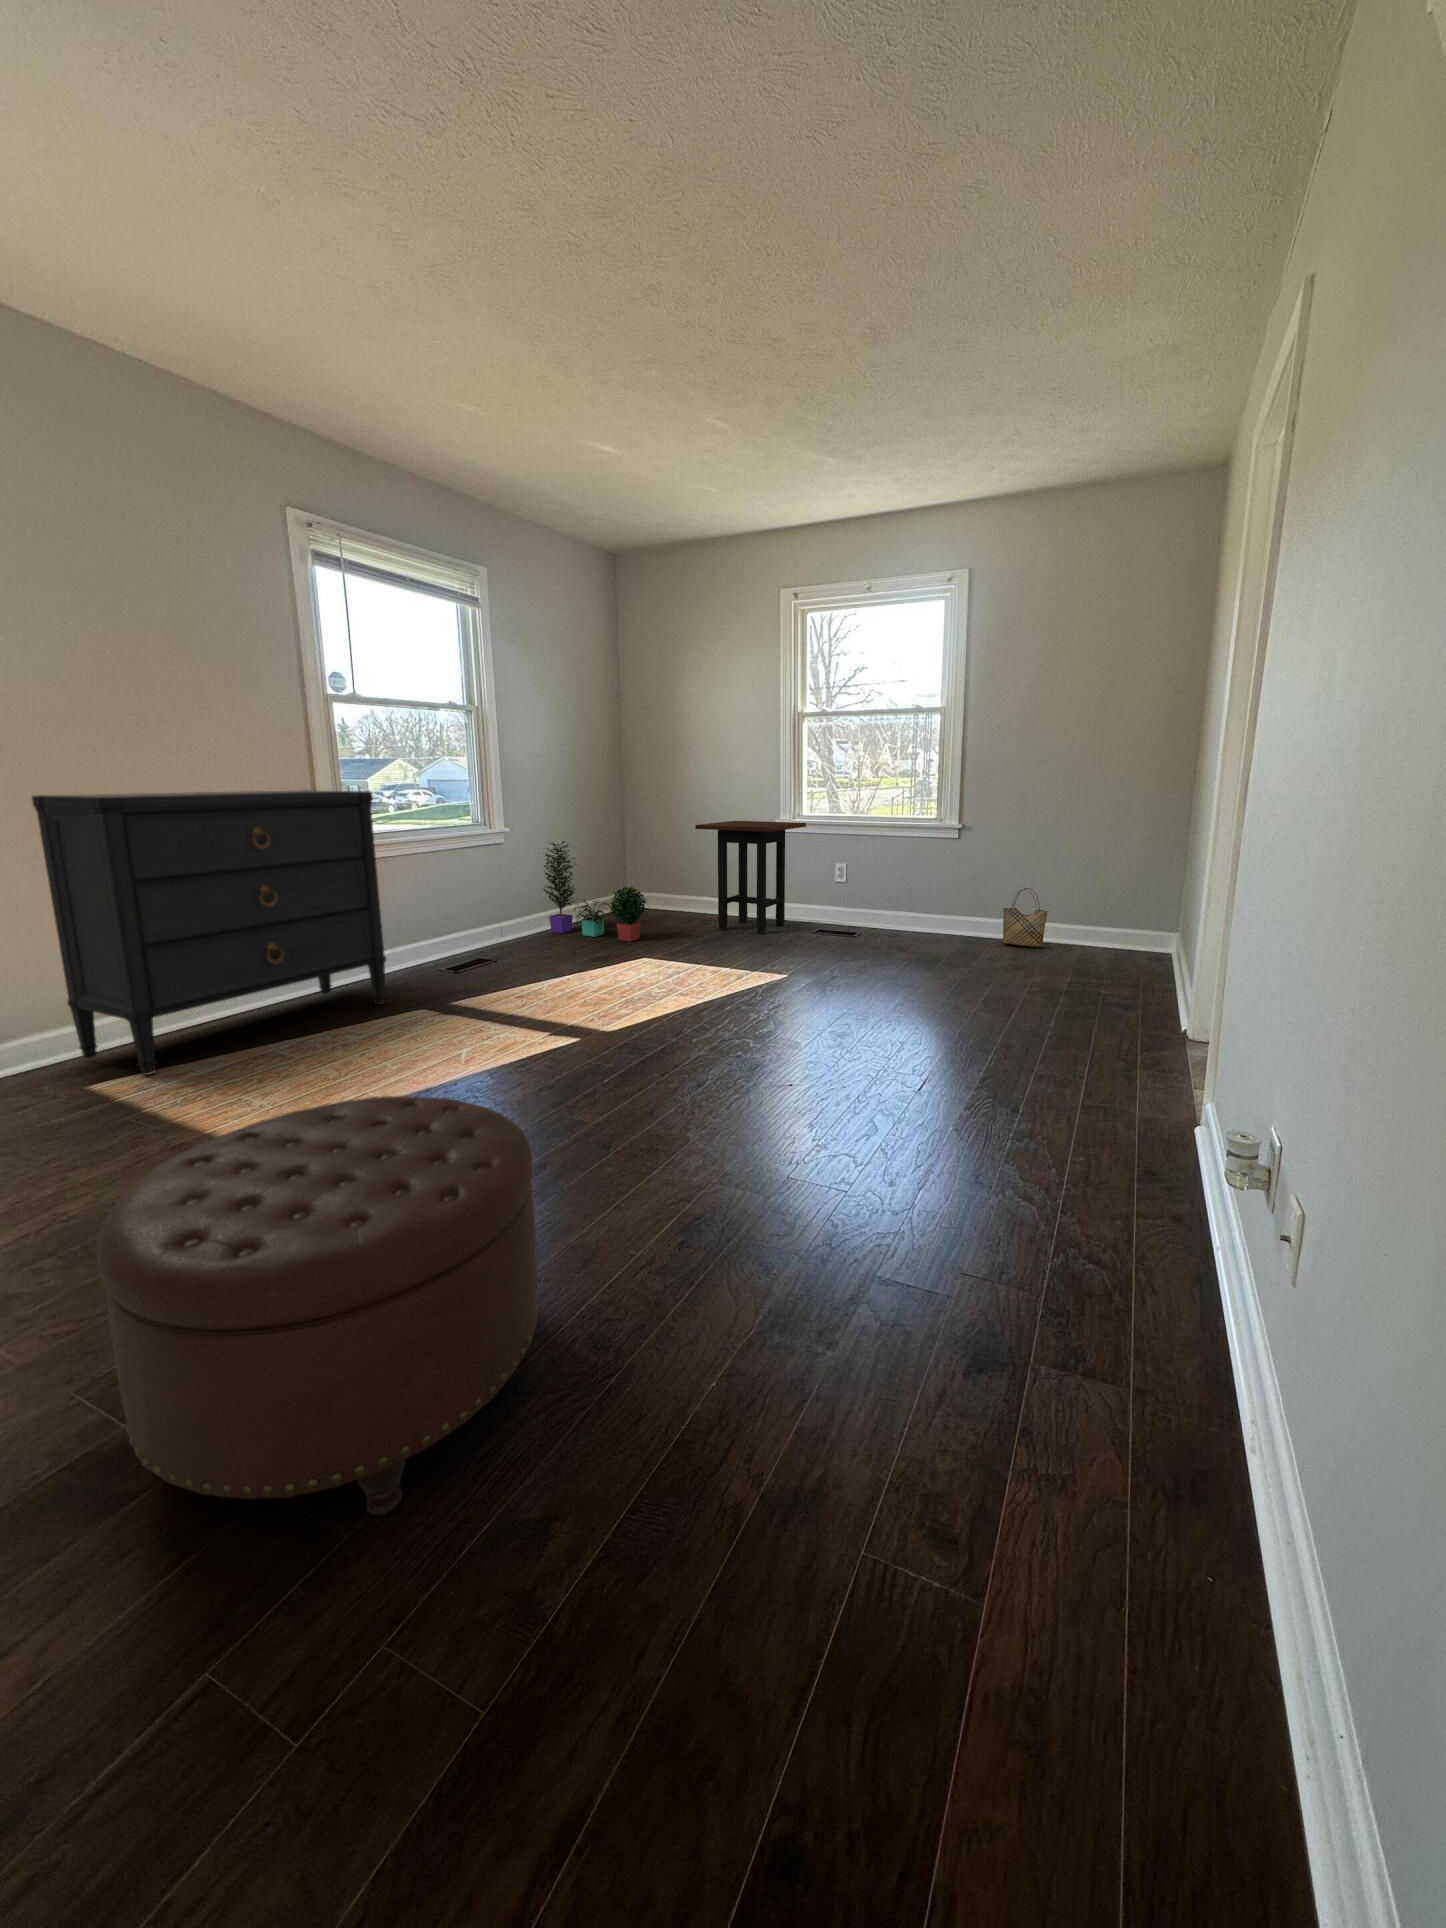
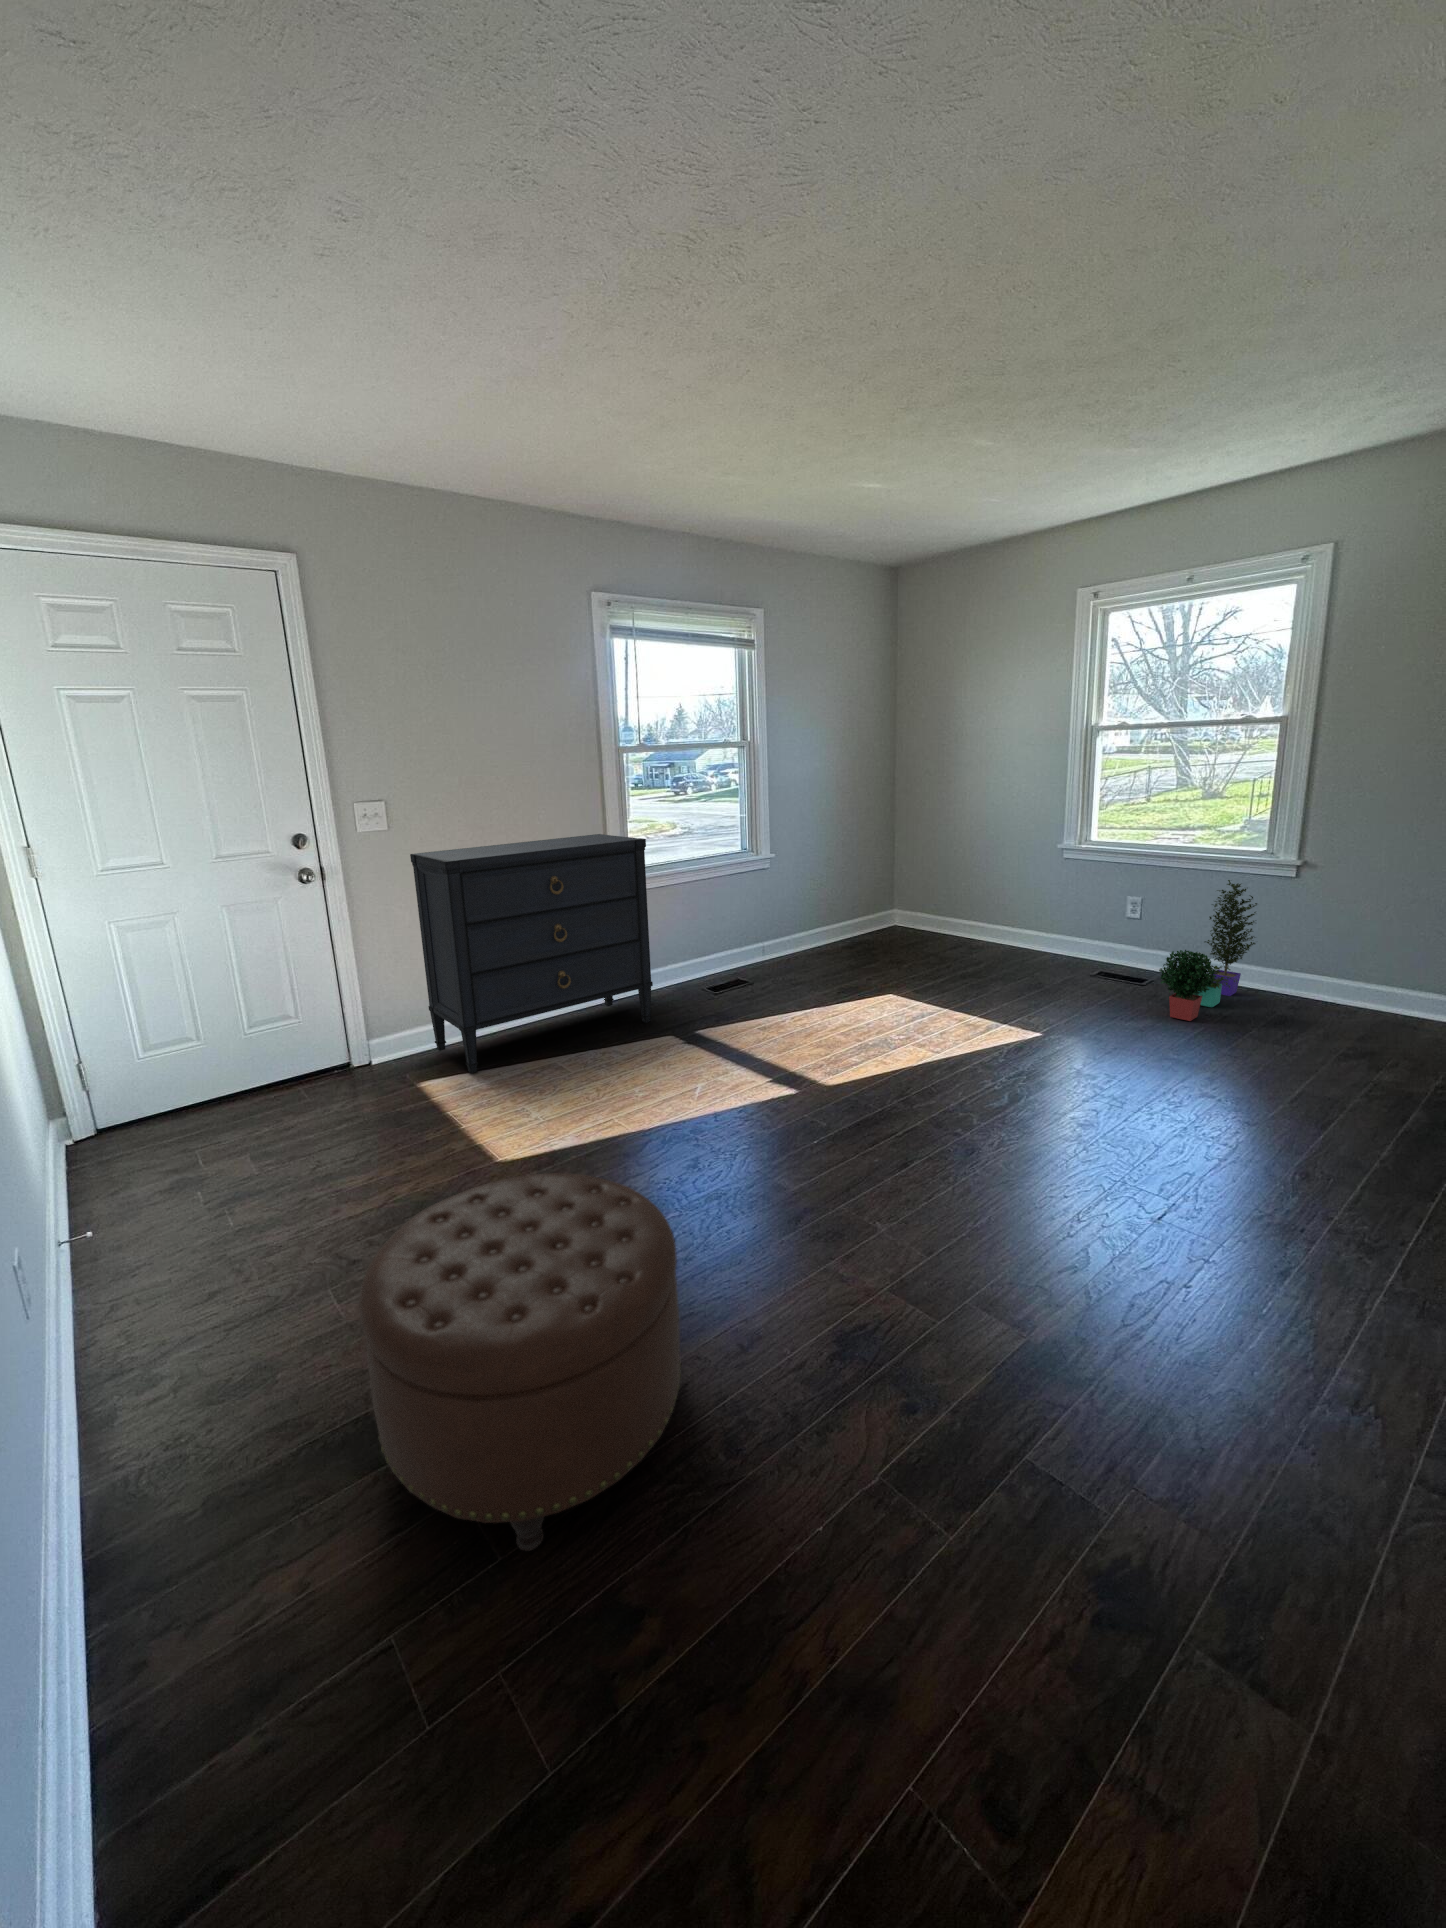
side table: present [695,821,806,934] -> none [960,844,1093,972]
potted plant: present [543,841,646,941] -> present [1159,880,1257,1021]
woven basket: present [1003,888,1048,947] -> none [1352,947,1428,1025]

